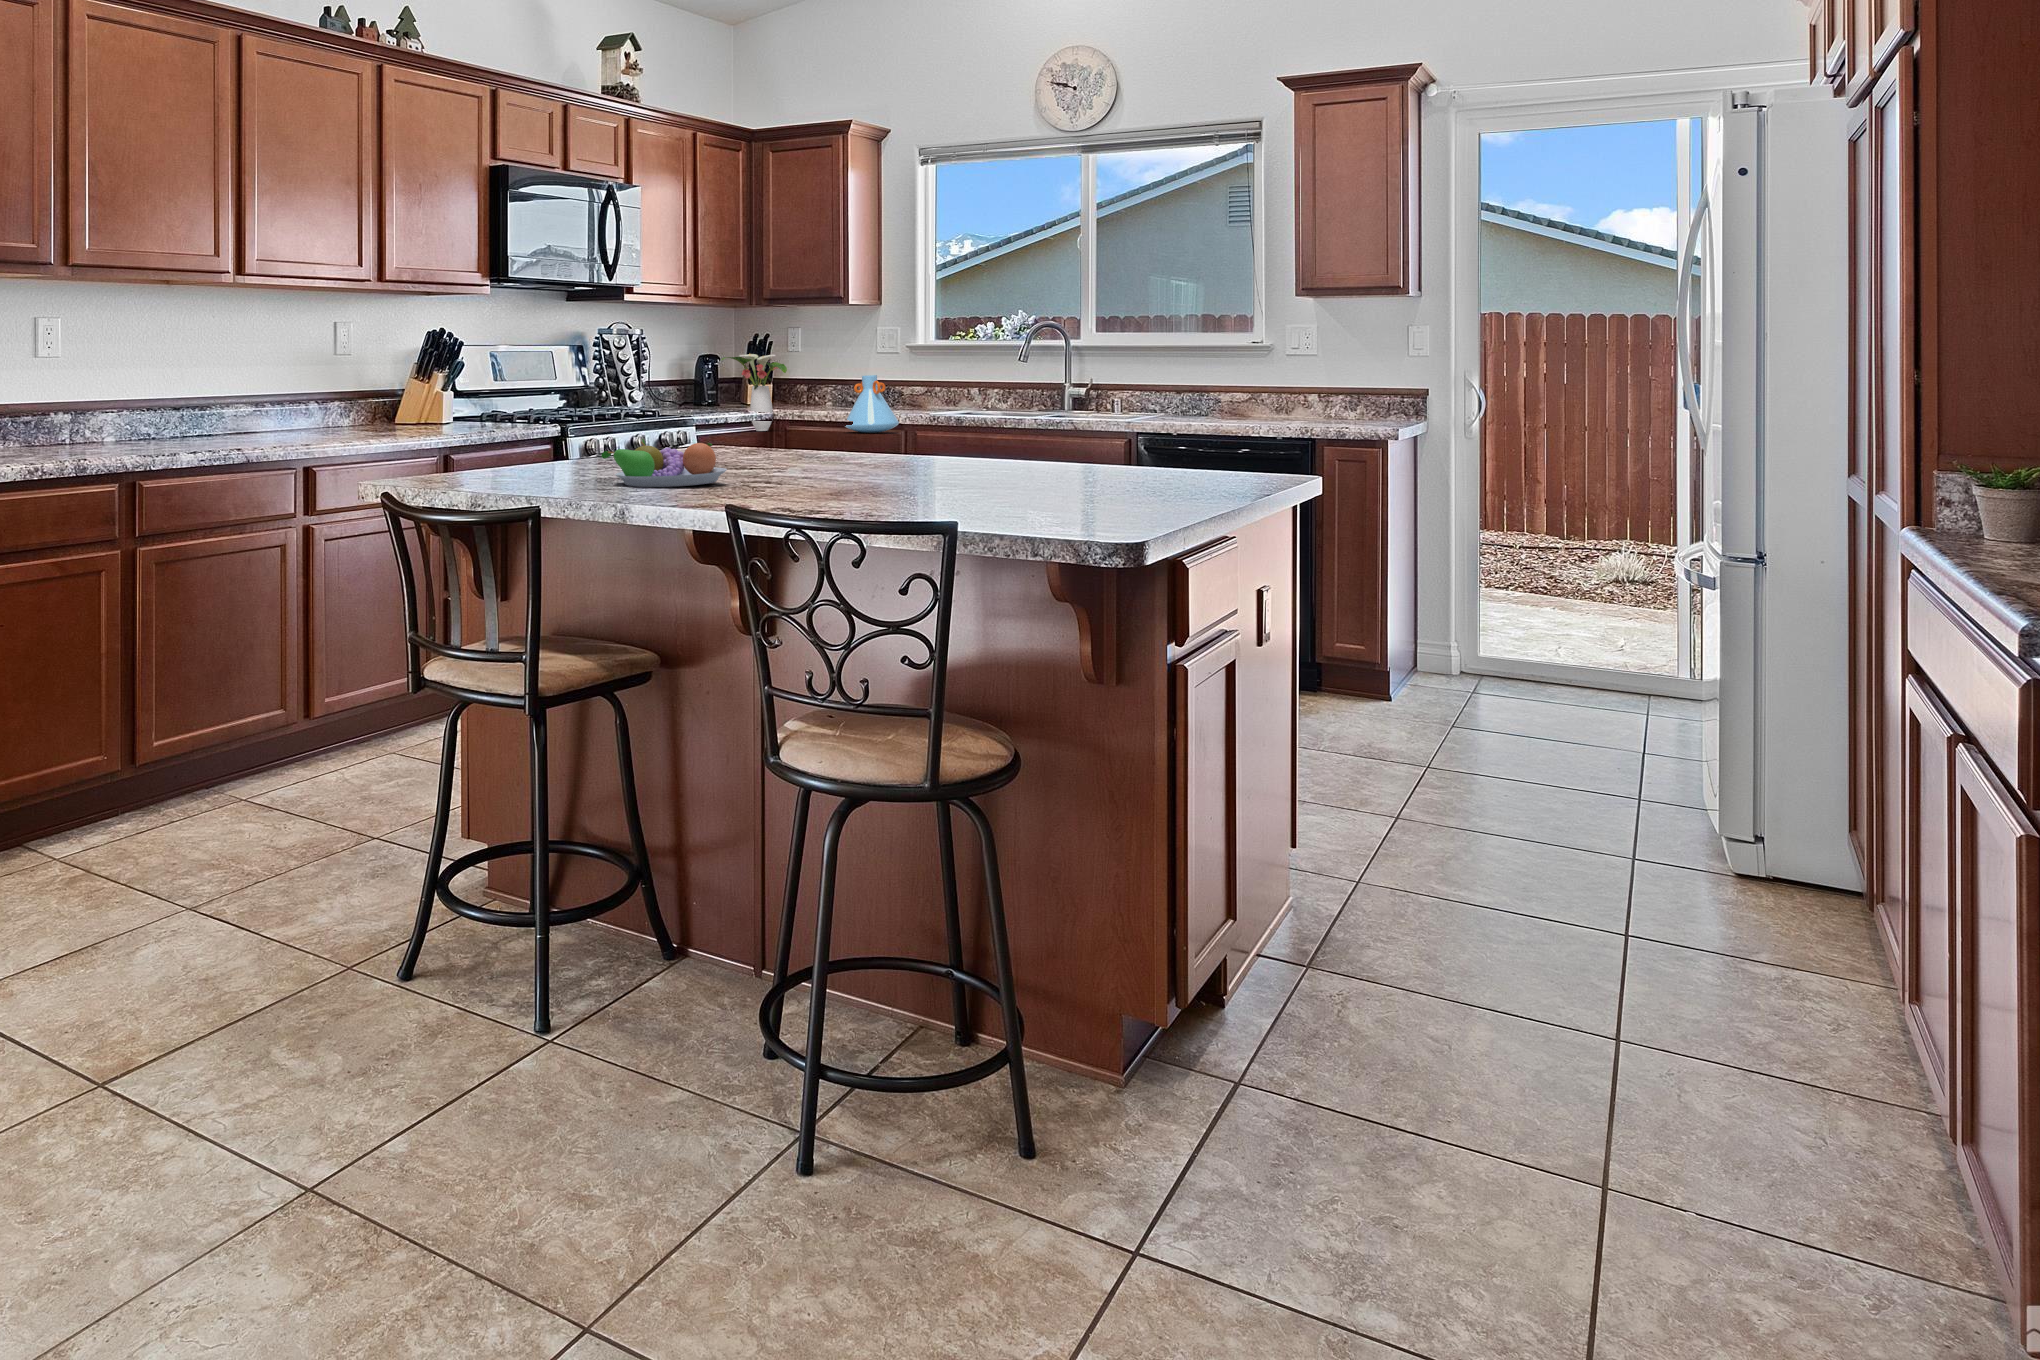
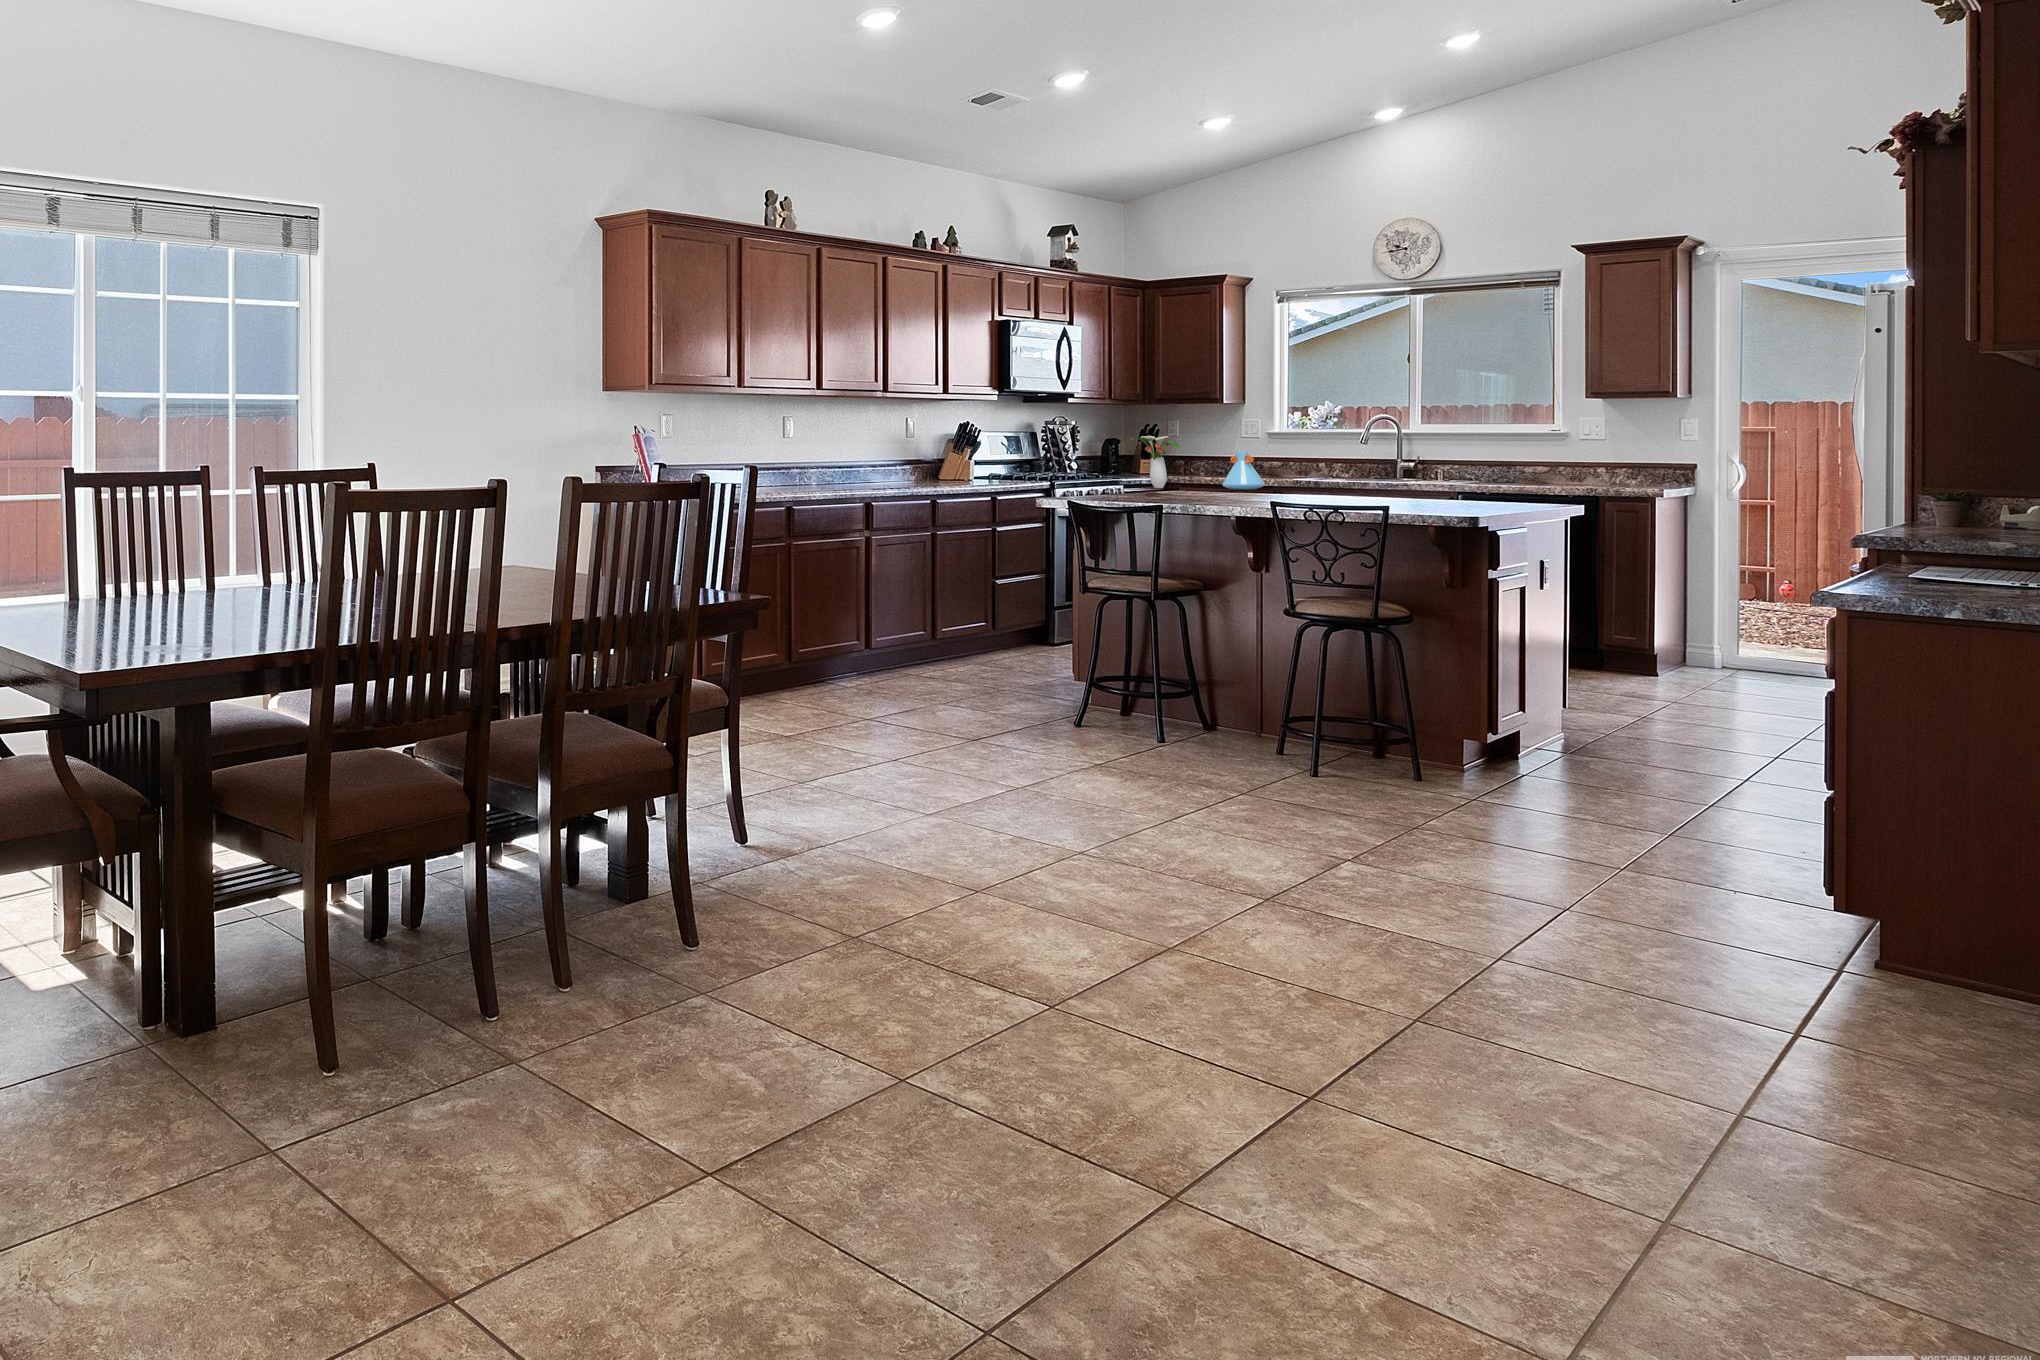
fruit bowl: present [601,439,727,487] -> none [1163,477,1230,499]

